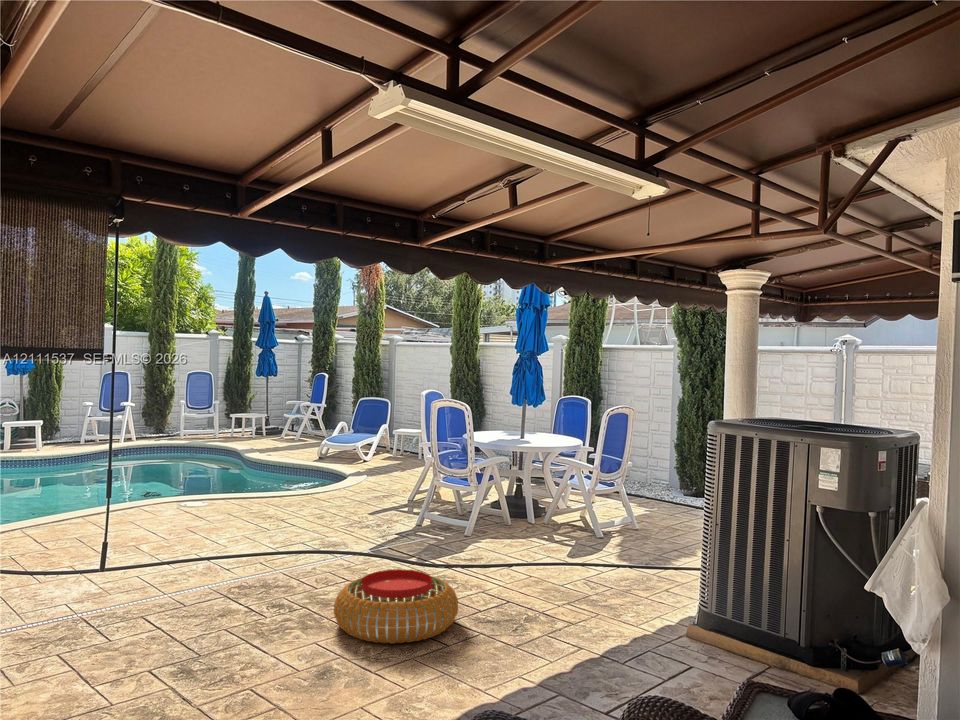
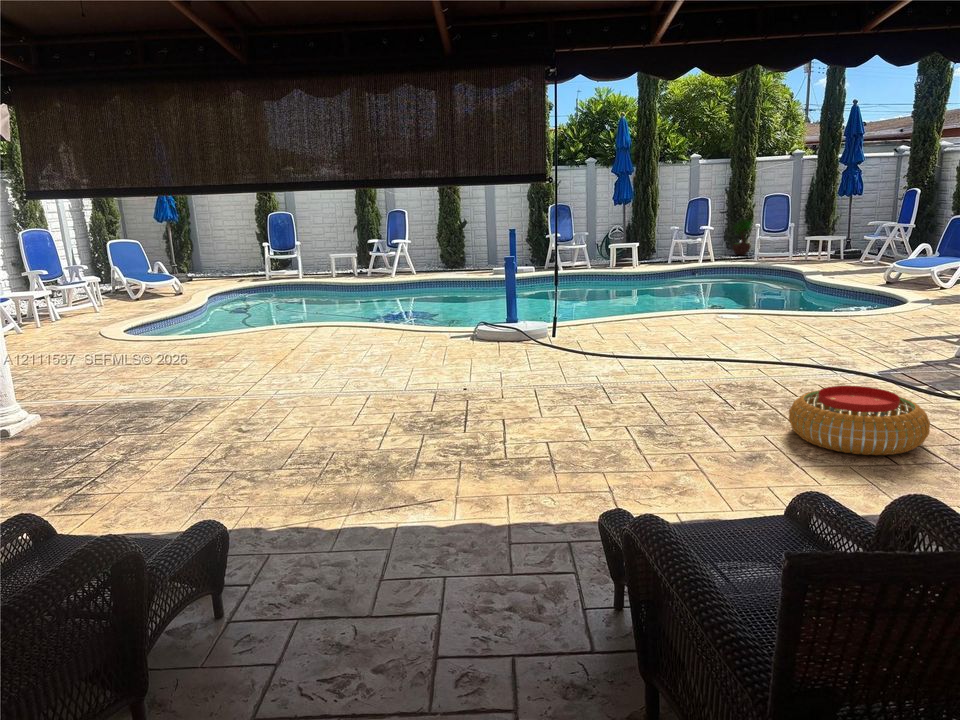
potted tree: none [150,391,177,433] -> present [733,220,752,255]

